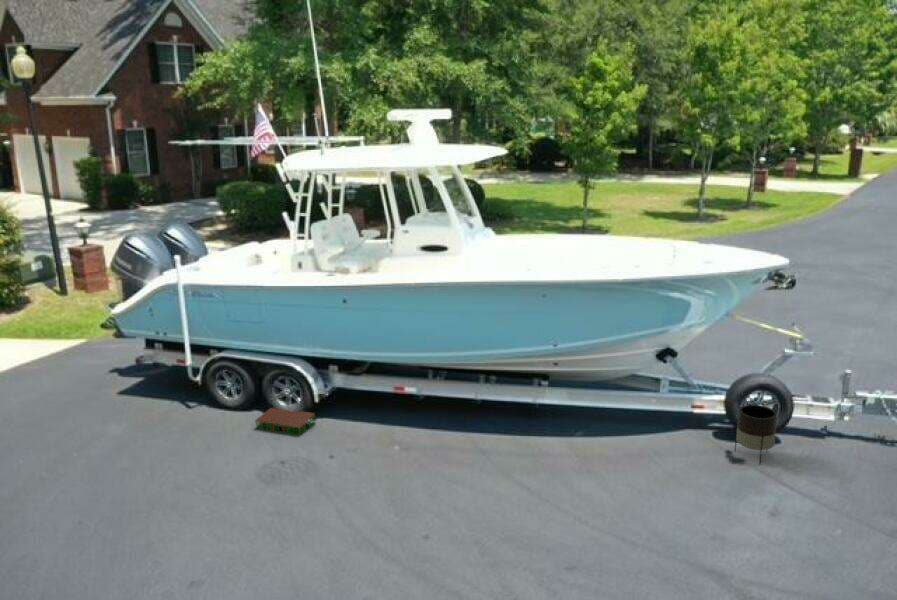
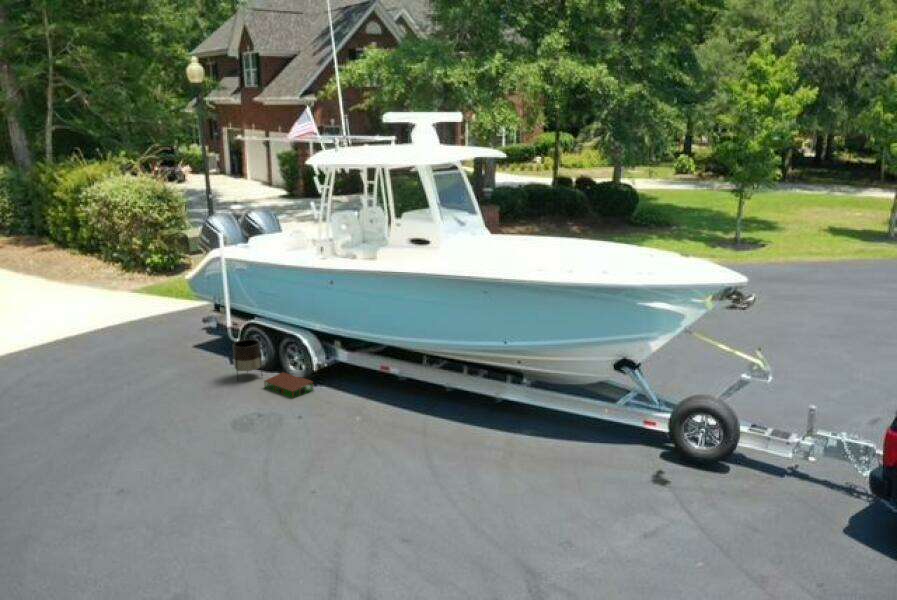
planter: present [735,405,777,463] -> present [233,339,262,372]

